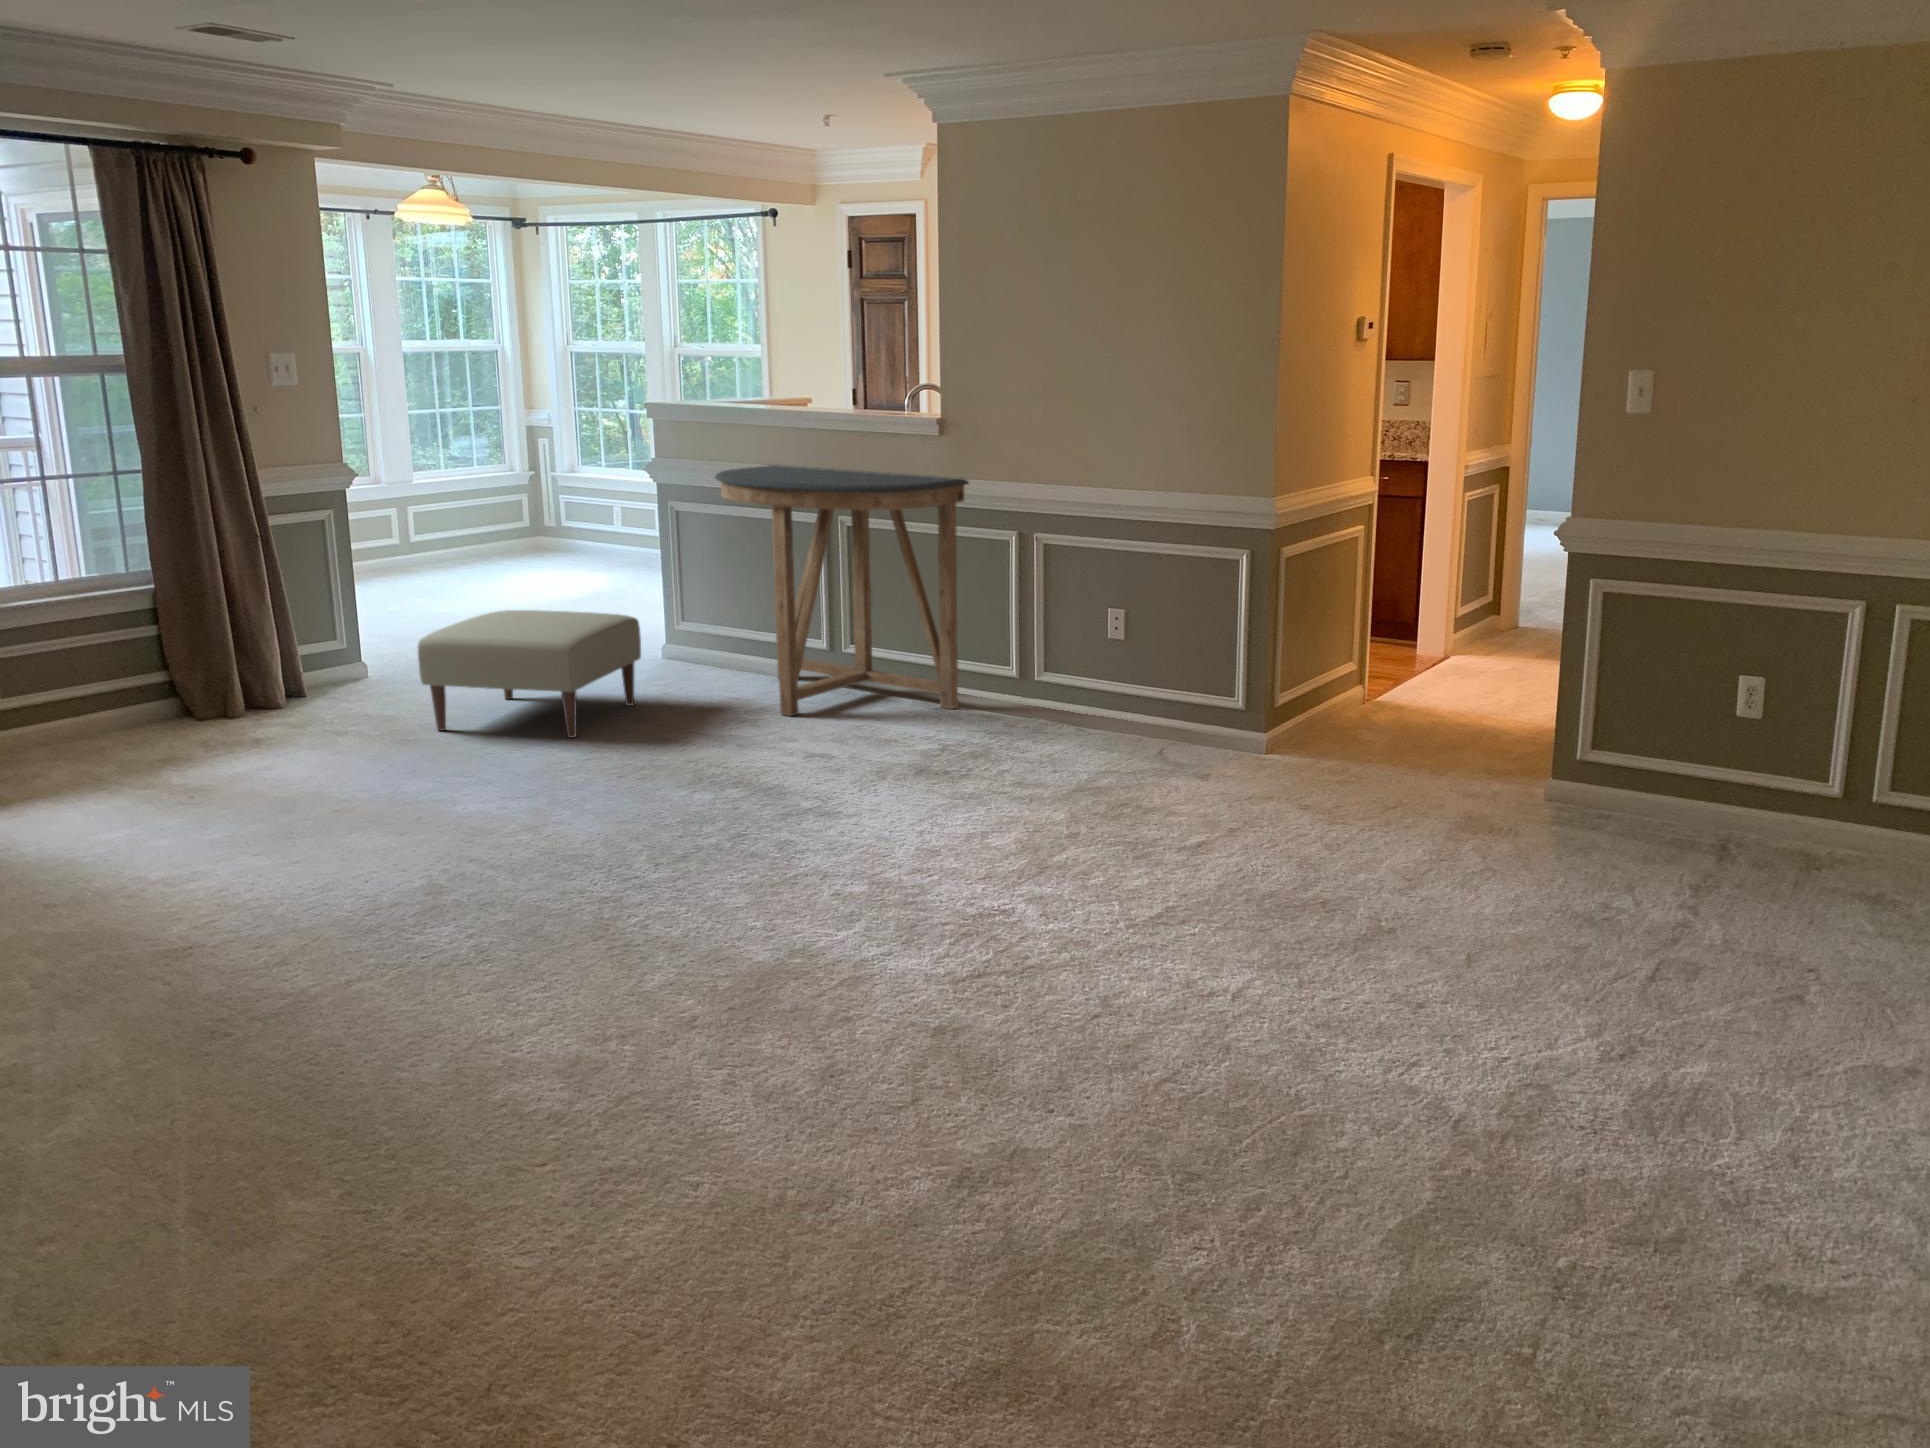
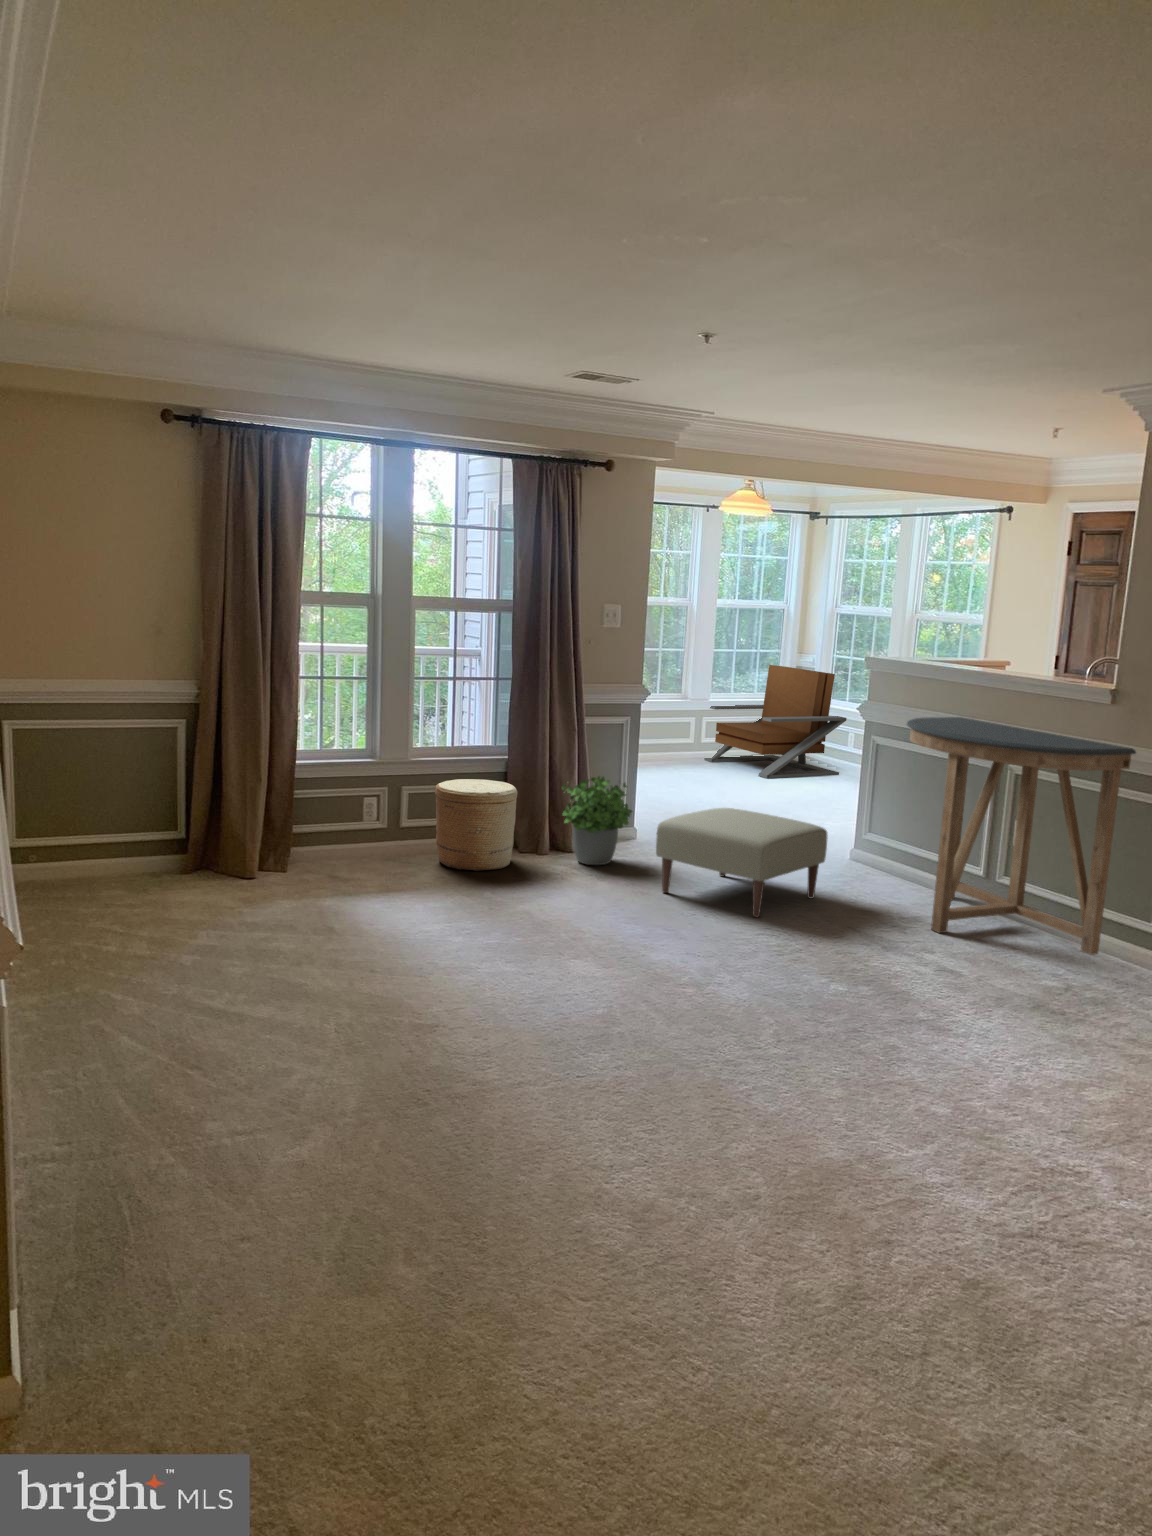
lounge chair: none [416,428,609,577] -> present [704,665,847,778]
potted plant: none [256,592,369,715] -> present [562,776,632,865]
woven basket: none [53,620,196,753] -> present [435,779,517,871]

